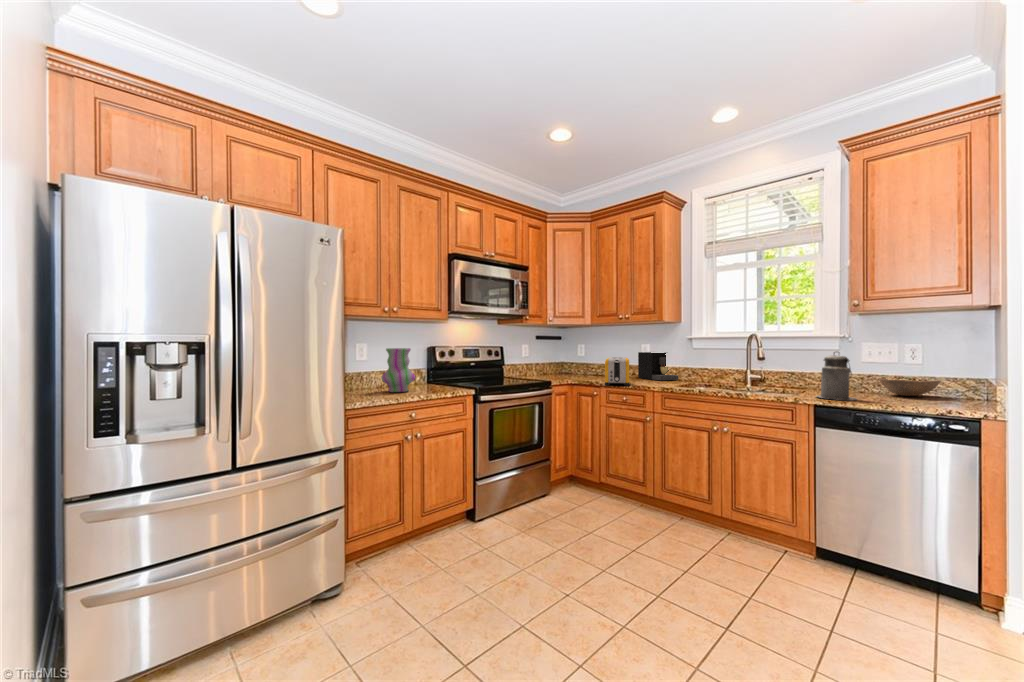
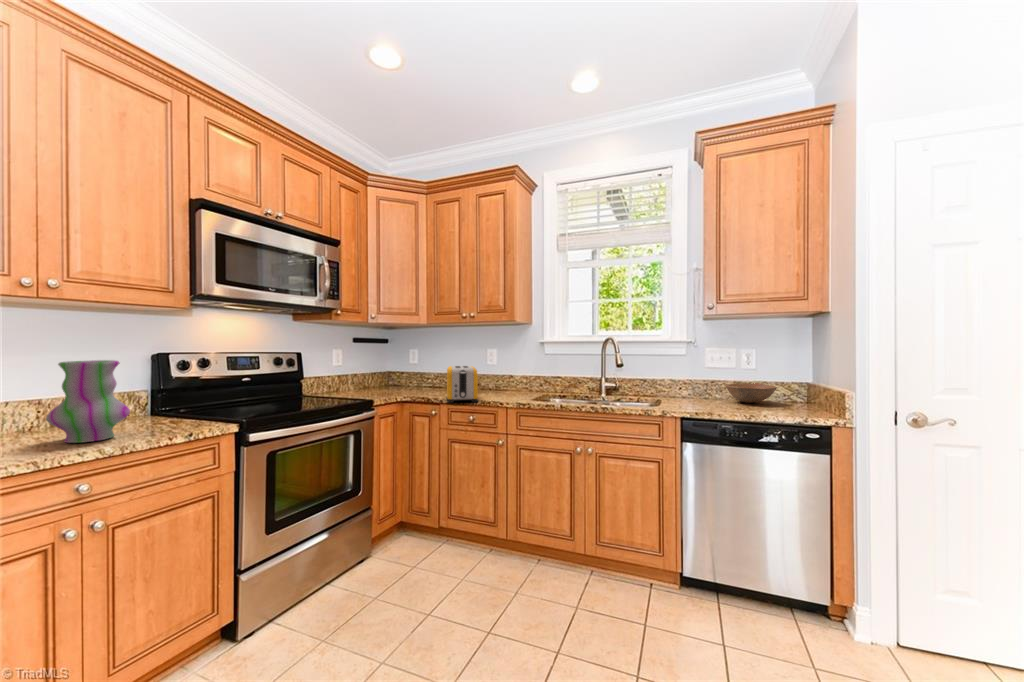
coffee maker: present [638,352,679,380] -> none [480,357,527,391]
canister: present [817,352,856,400] -> none [681,360,720,413]

